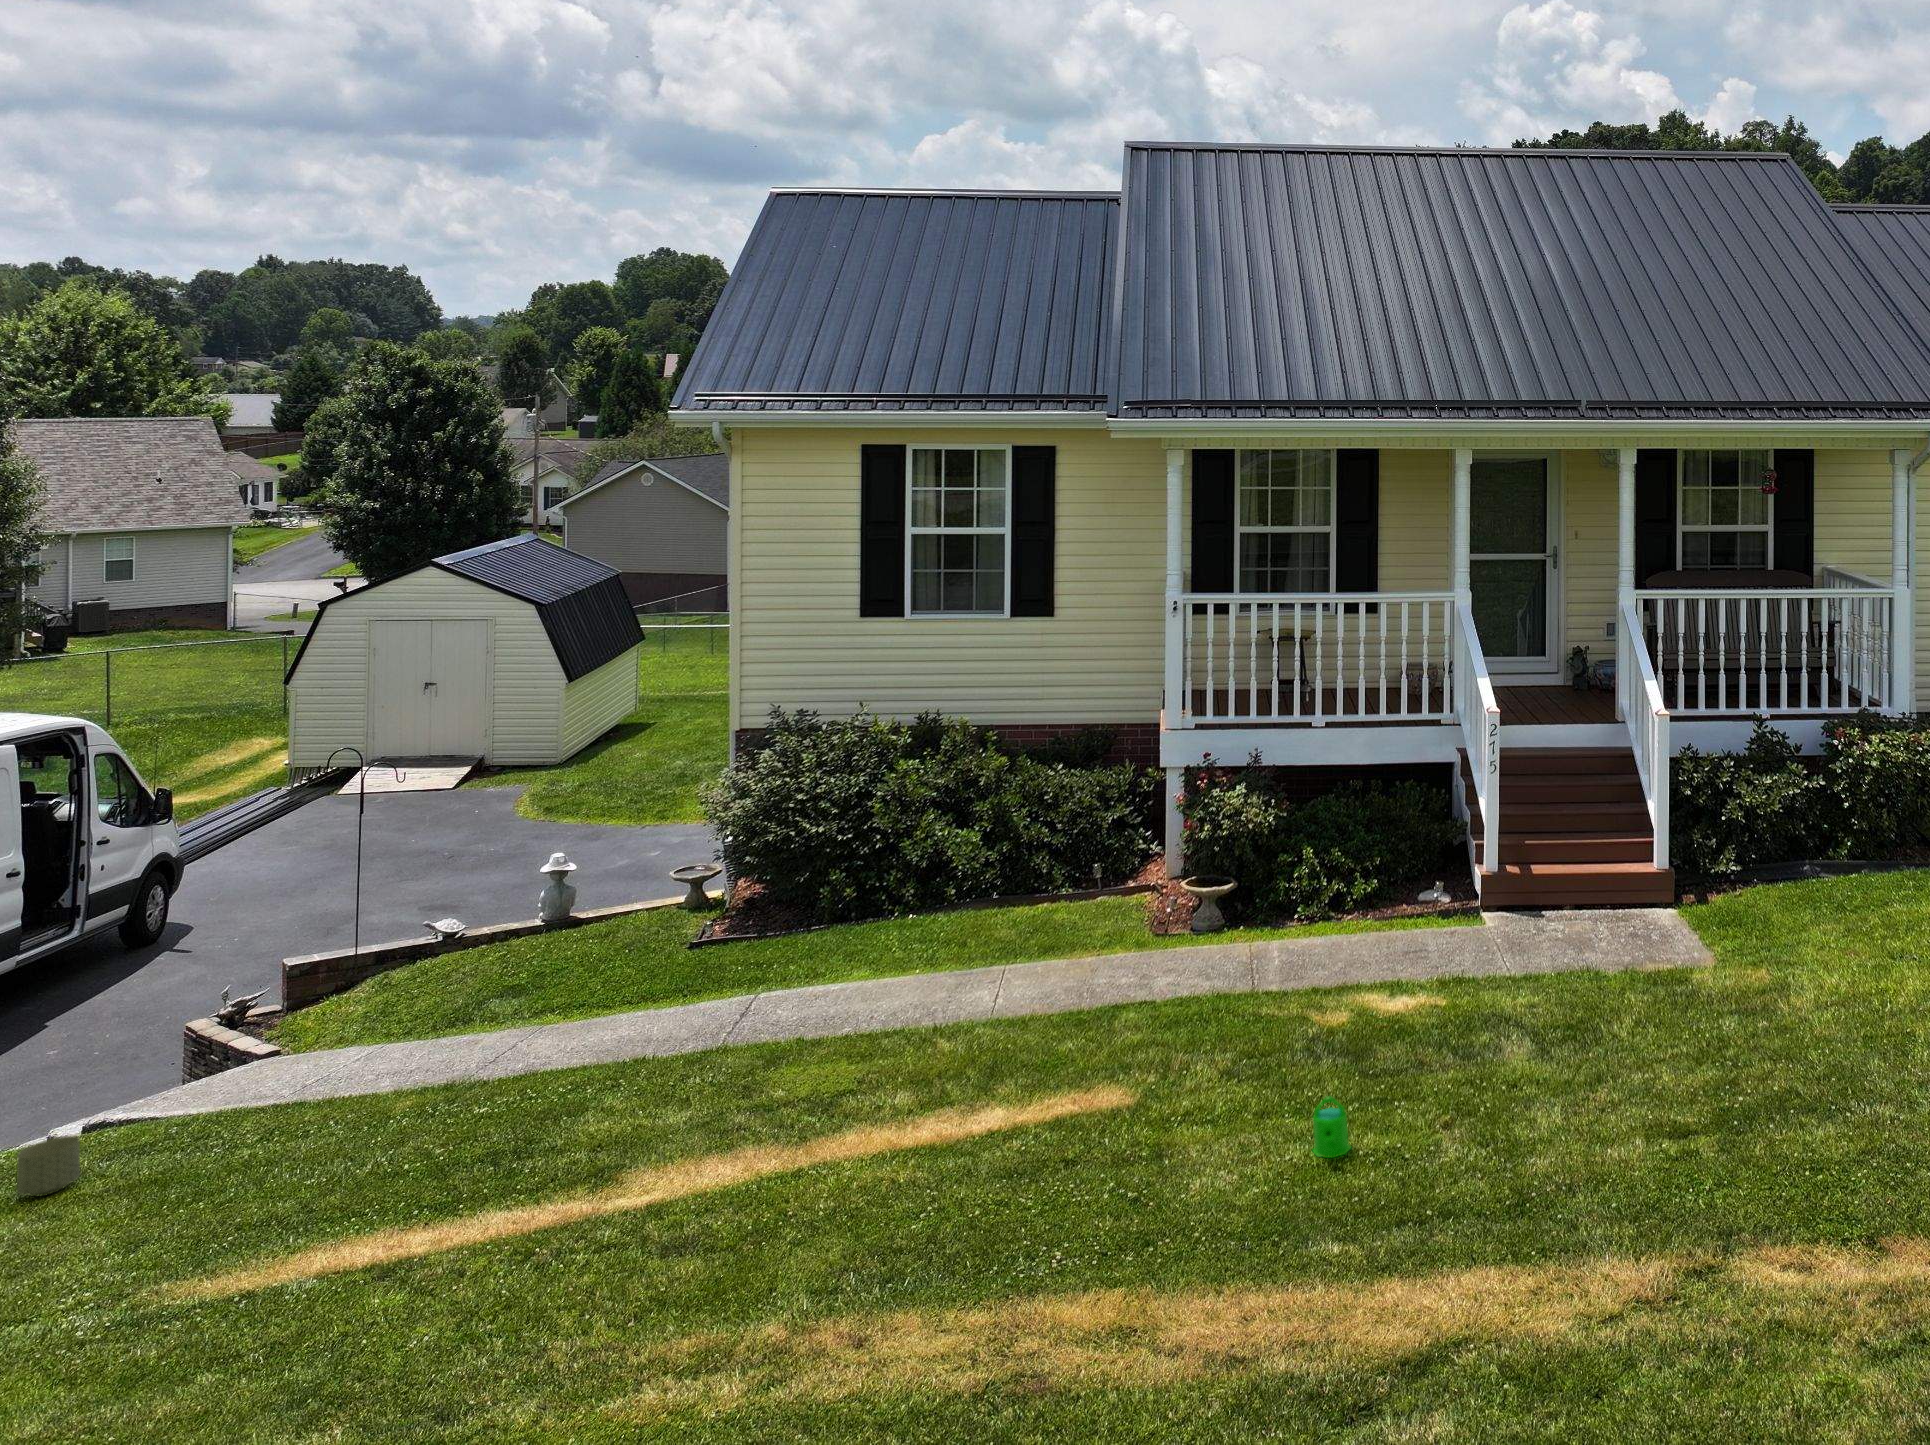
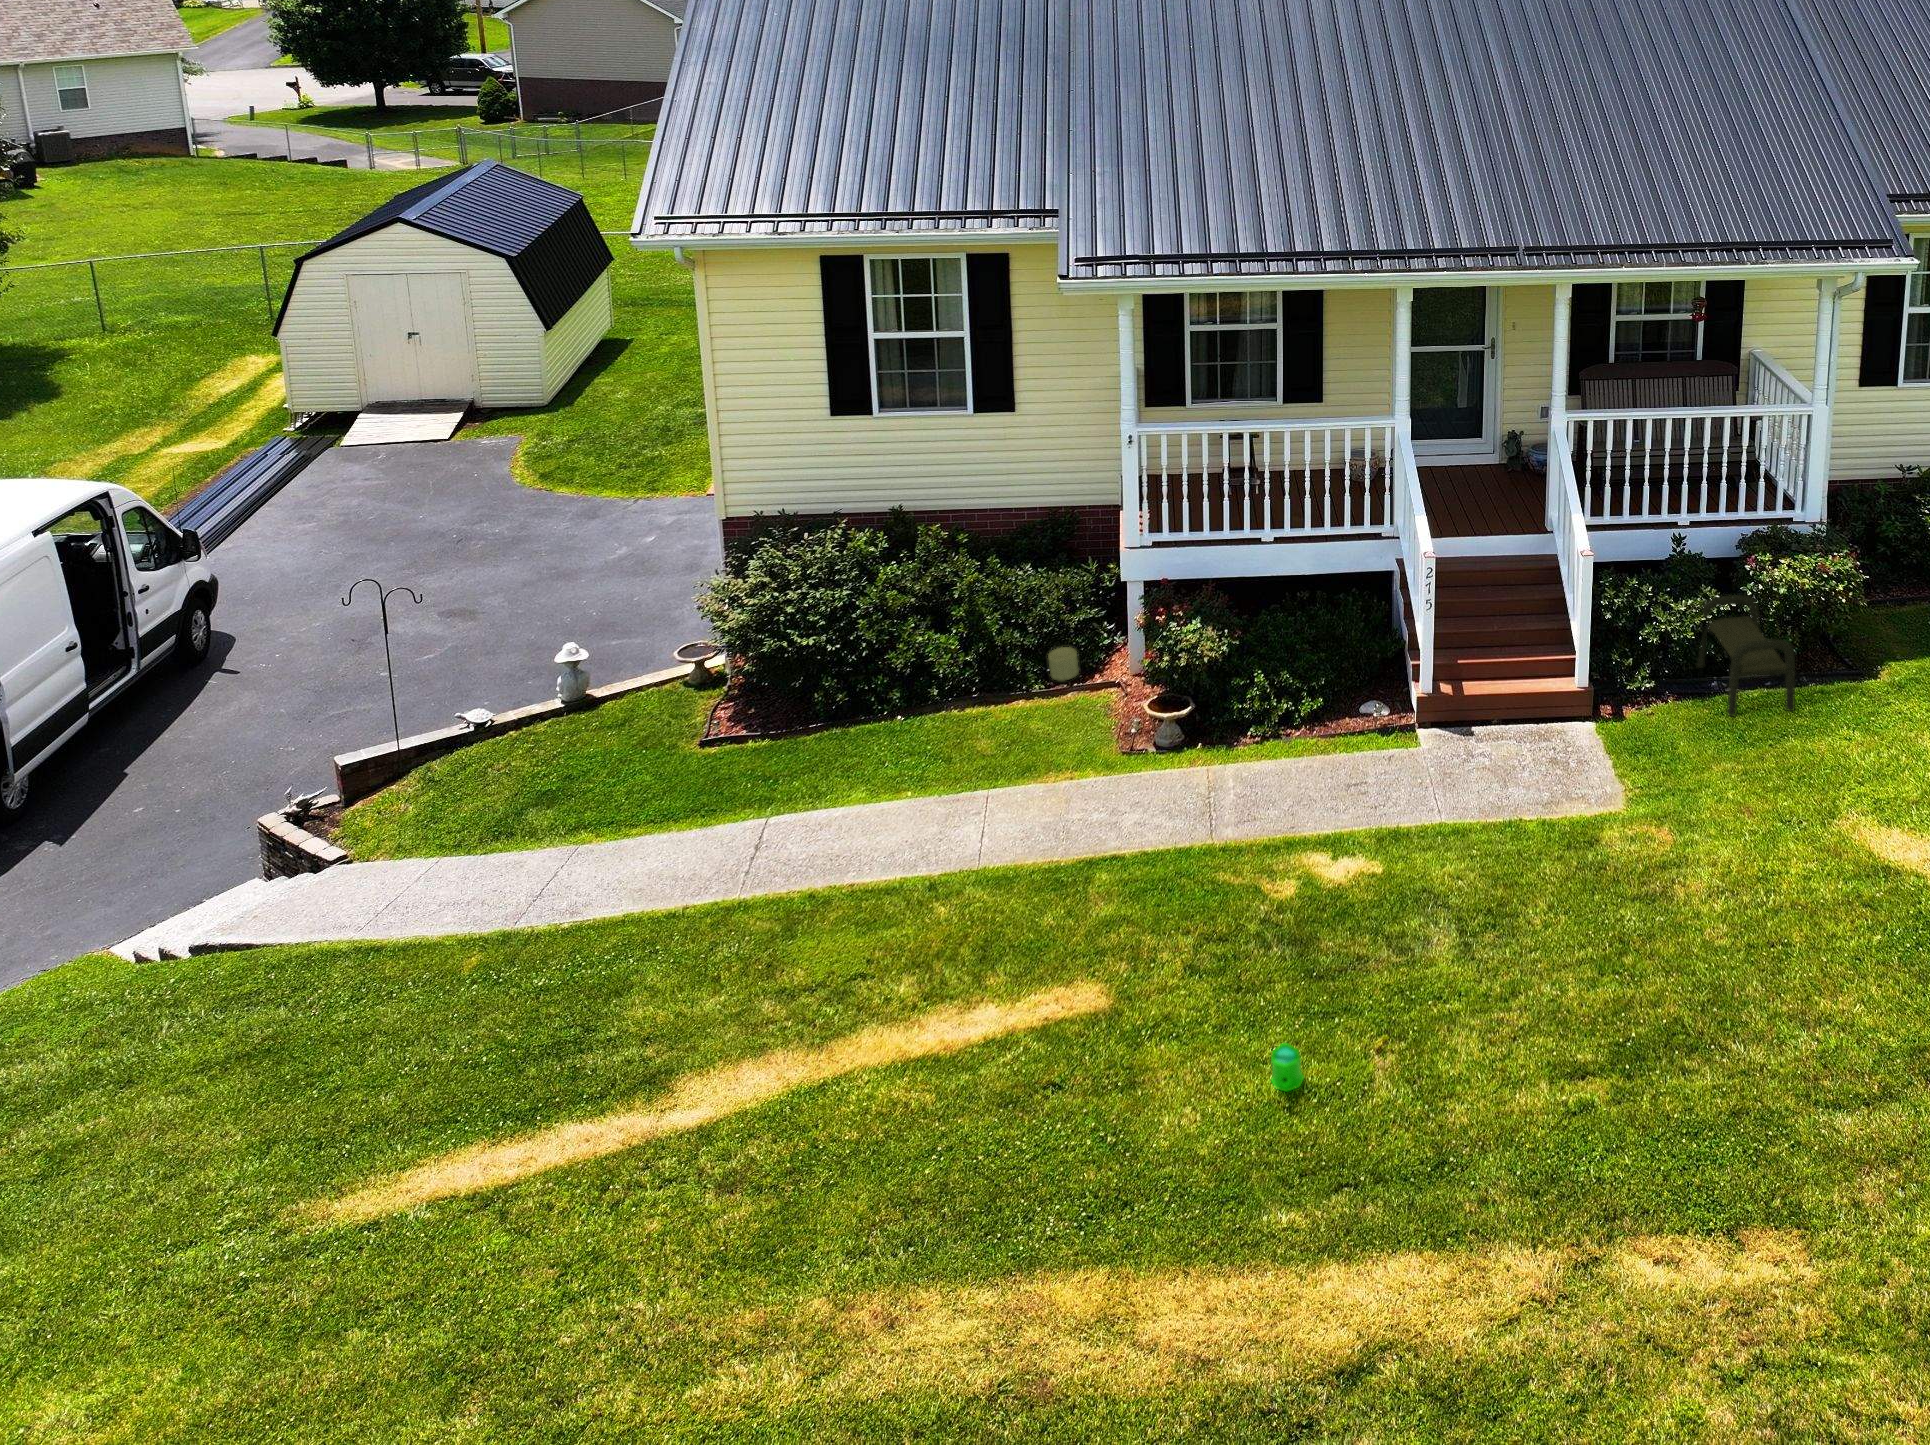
bench: none [1786,773,1901,890] -> present [1697,595,1795,716]
planter: present [17,1136,80,1197] -> present [1048,647,1079,681]

